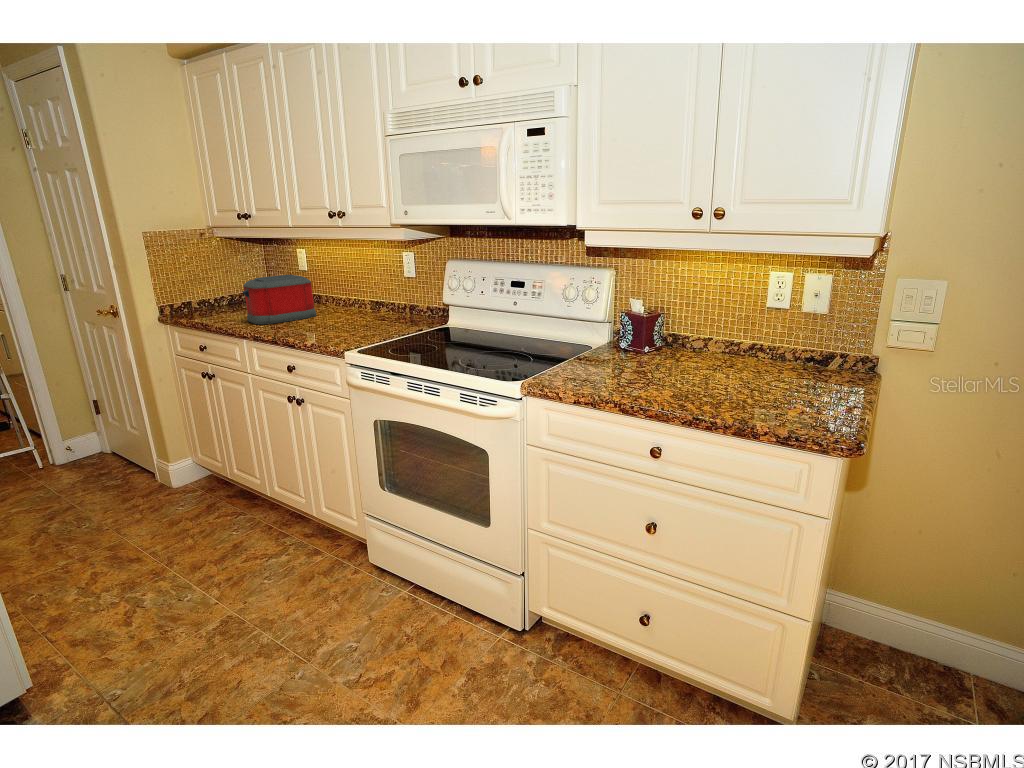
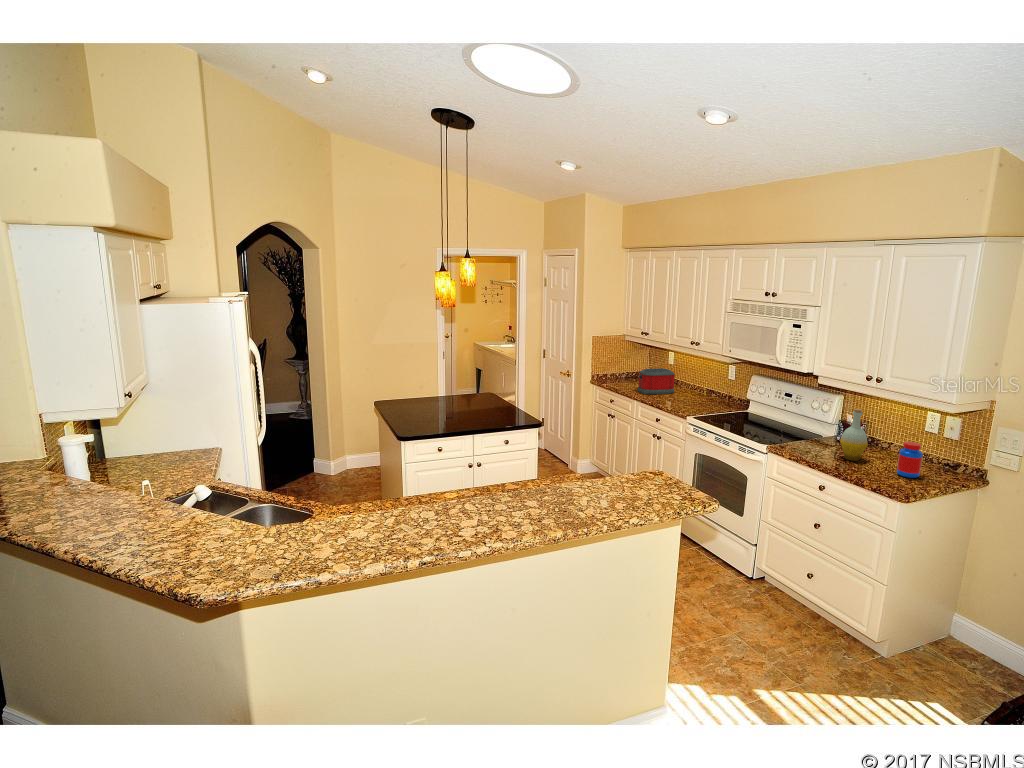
bottle: none [654,277,704,383] -> present [840,409,868,461]
jar: none [772,326,821,397] -> present [897,442,923,478]

